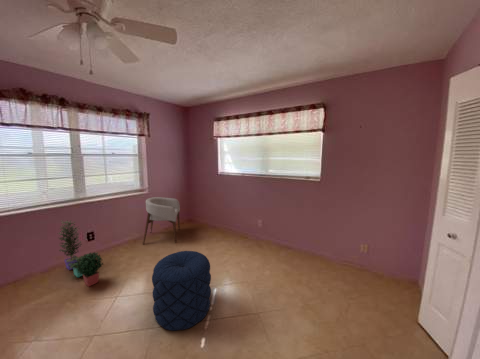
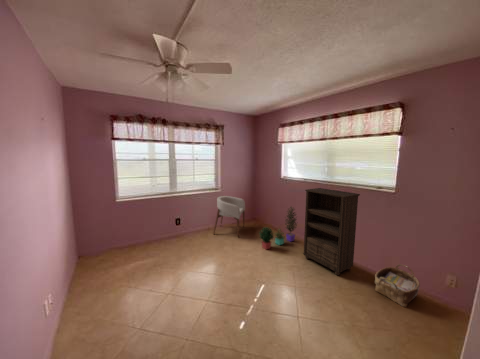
bookshelf: none [247,181,295,262] -> present [304,188,360,275]
potted plant: present [59,221,103,286] -> present [260,207,297,249]
woven basket: none [312,241,343,276] -> present [375,264,420,307]
pouf: present [152,251,211,331] -> none [209,244,257,310]

